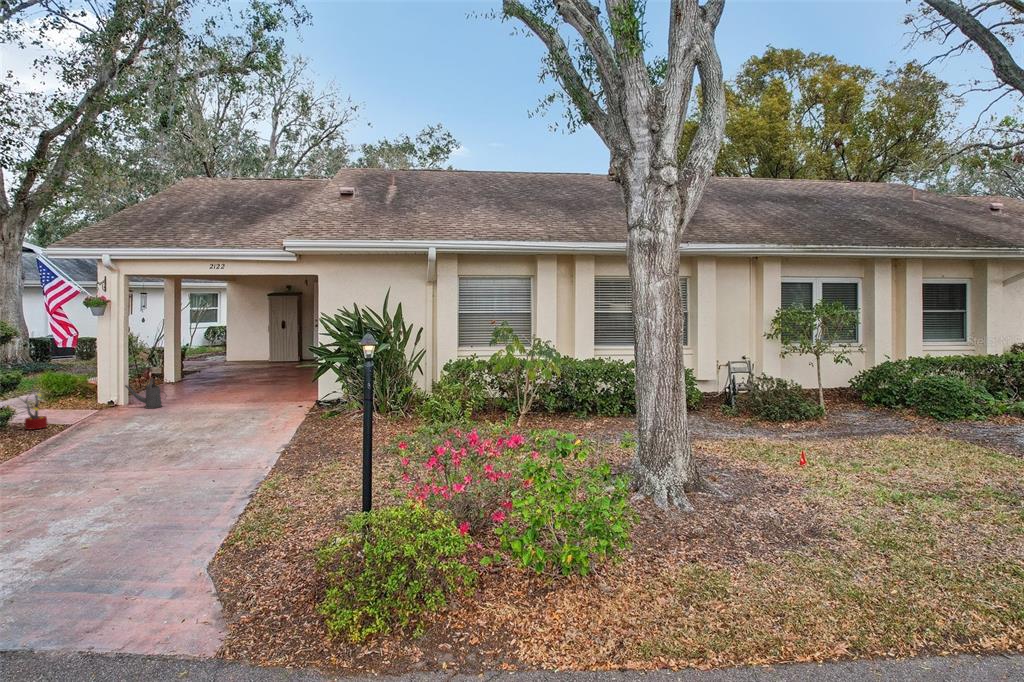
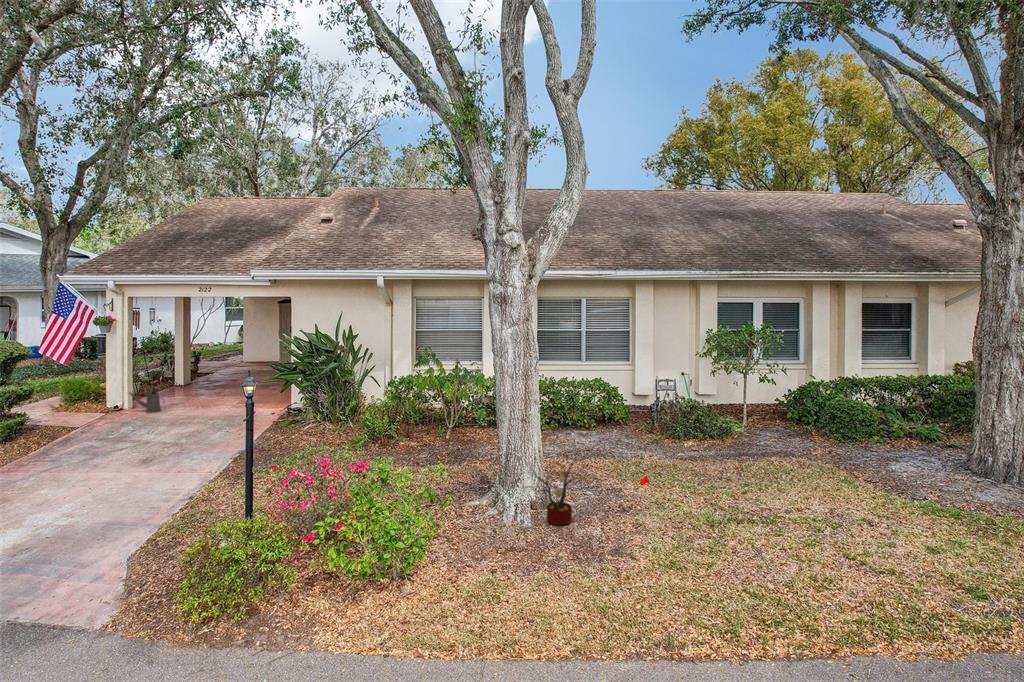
decorative plant: present [24,393,47,430] -> present [525,463,587,525]

